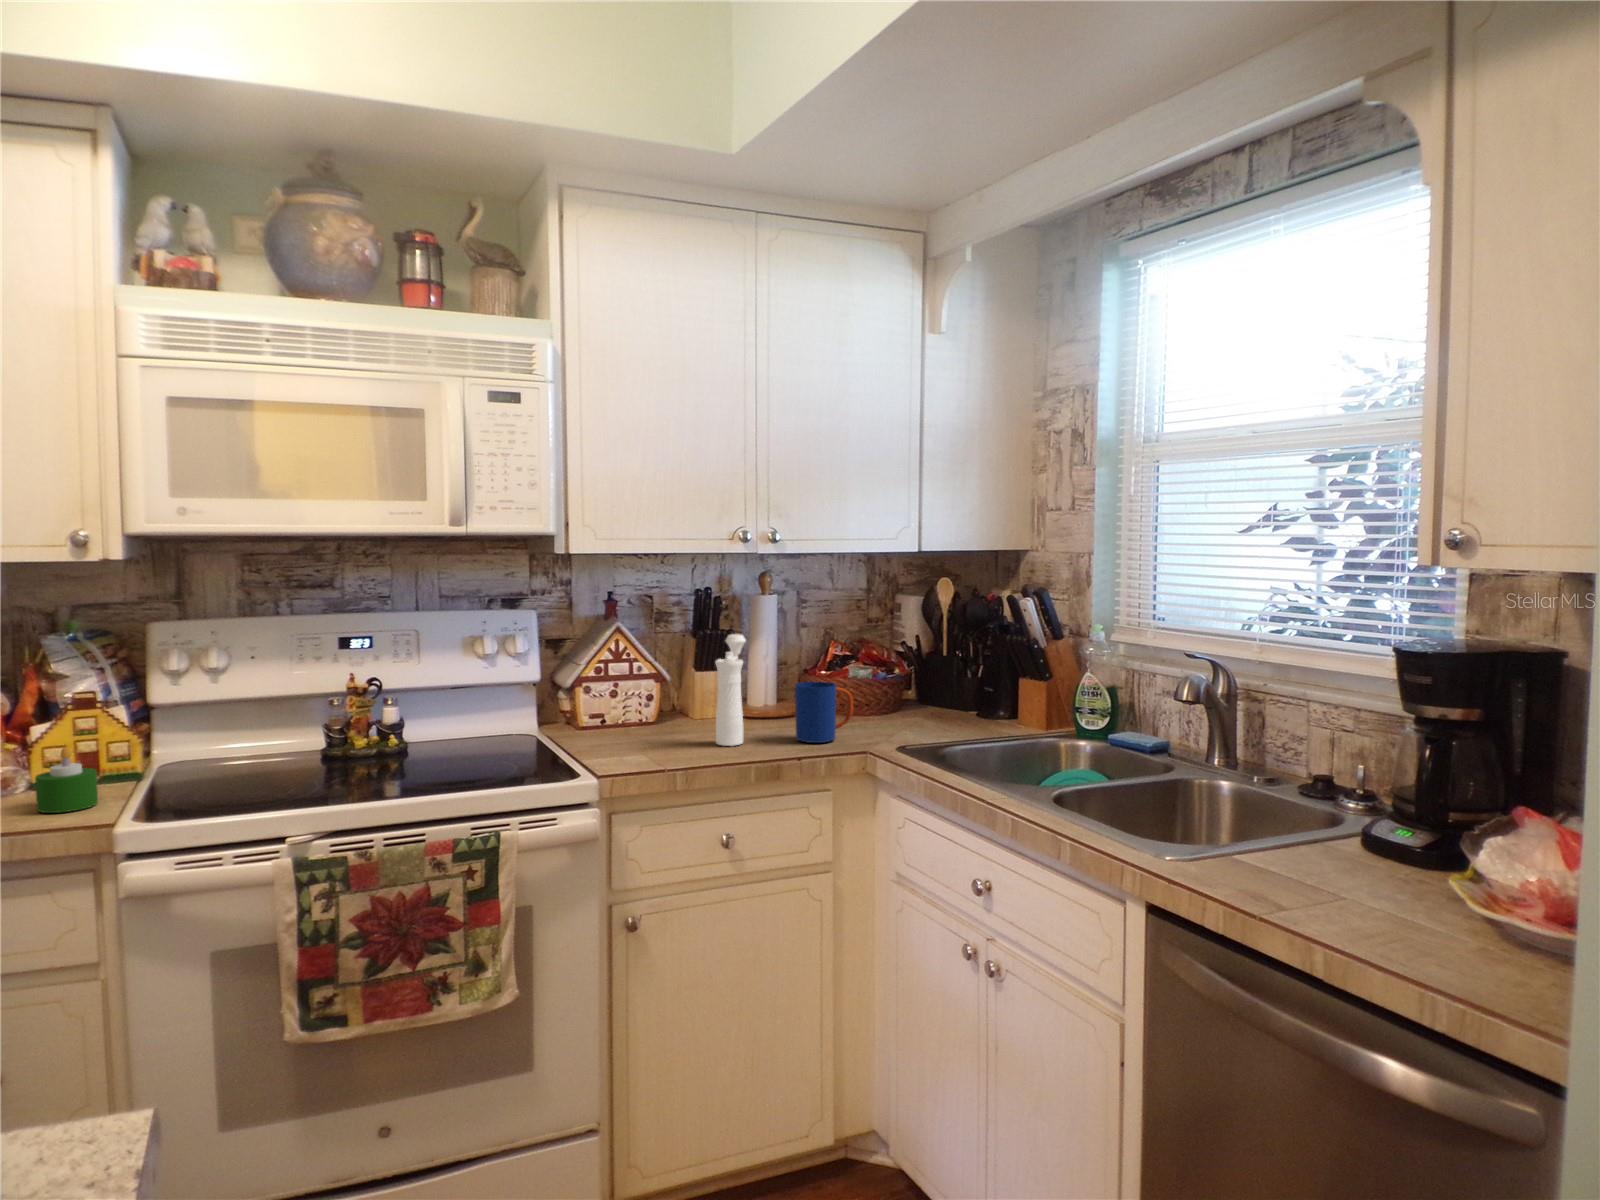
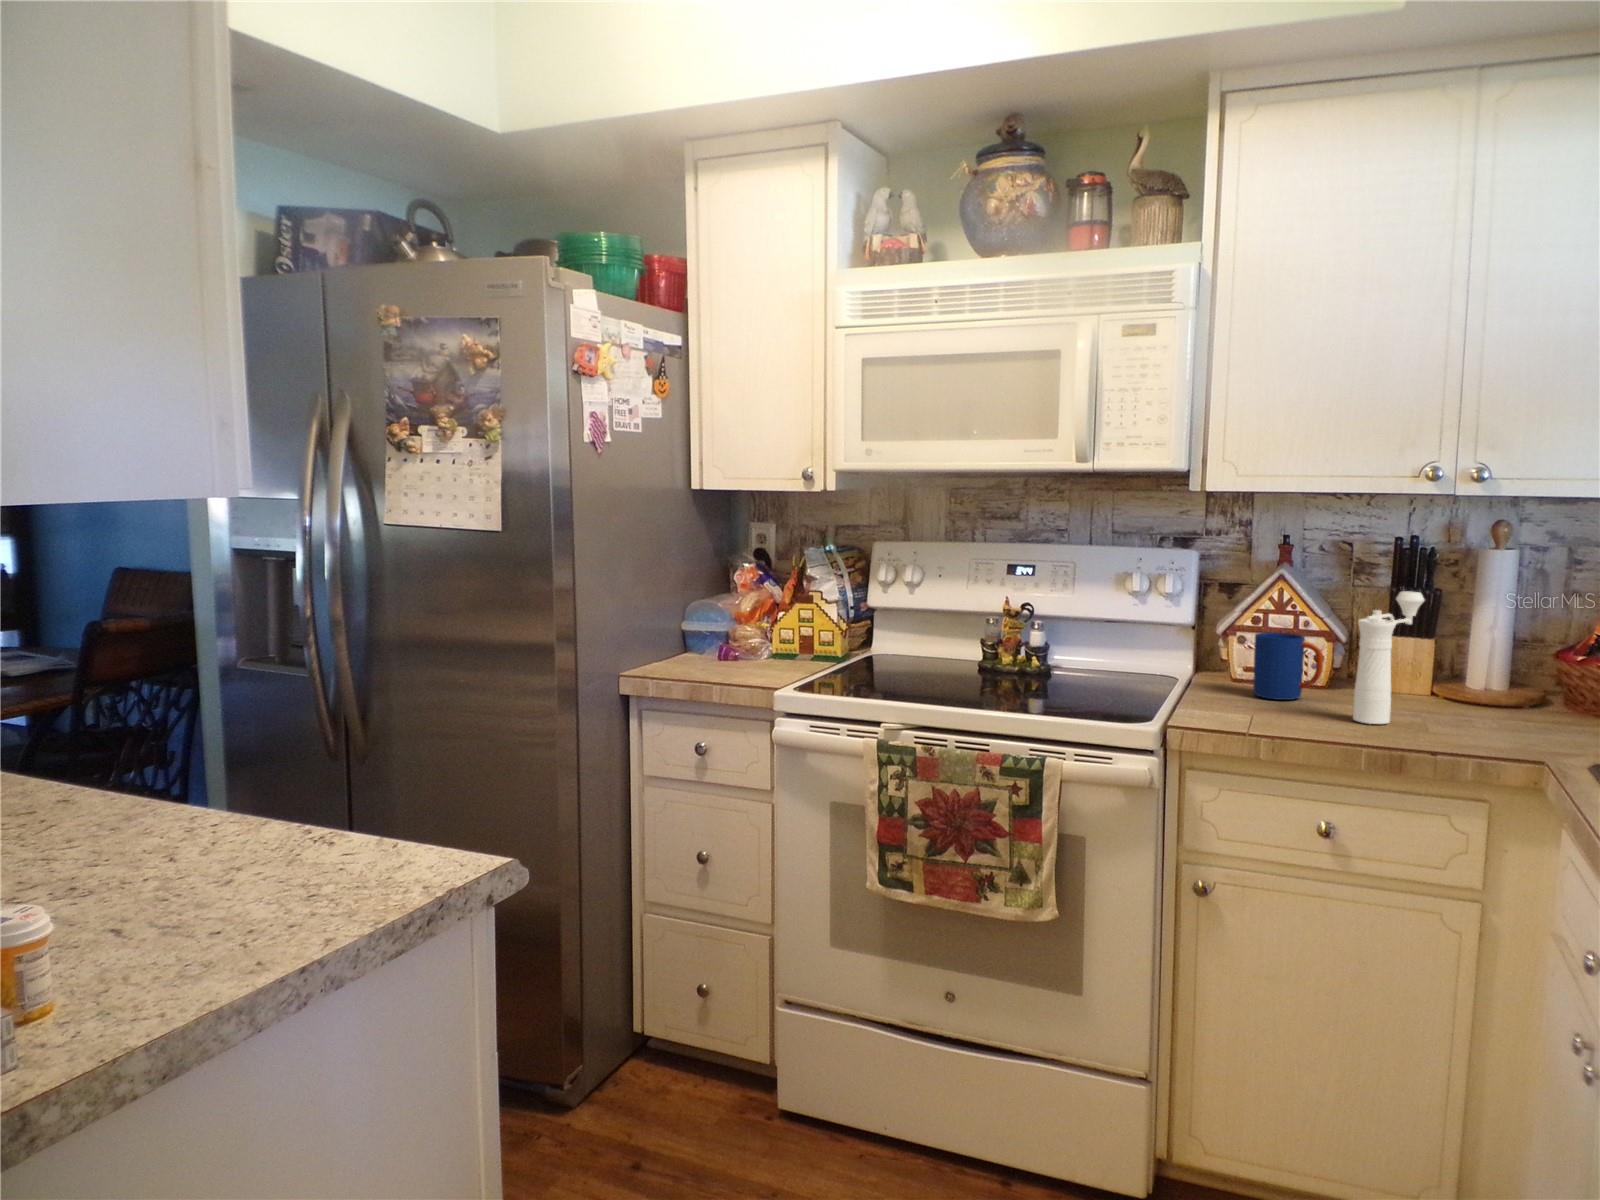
mug: present [795,682,853,743] -> present [1253,632,1324,700]
candle: present [35,747,98,813] -> none [761,629,798,677]

